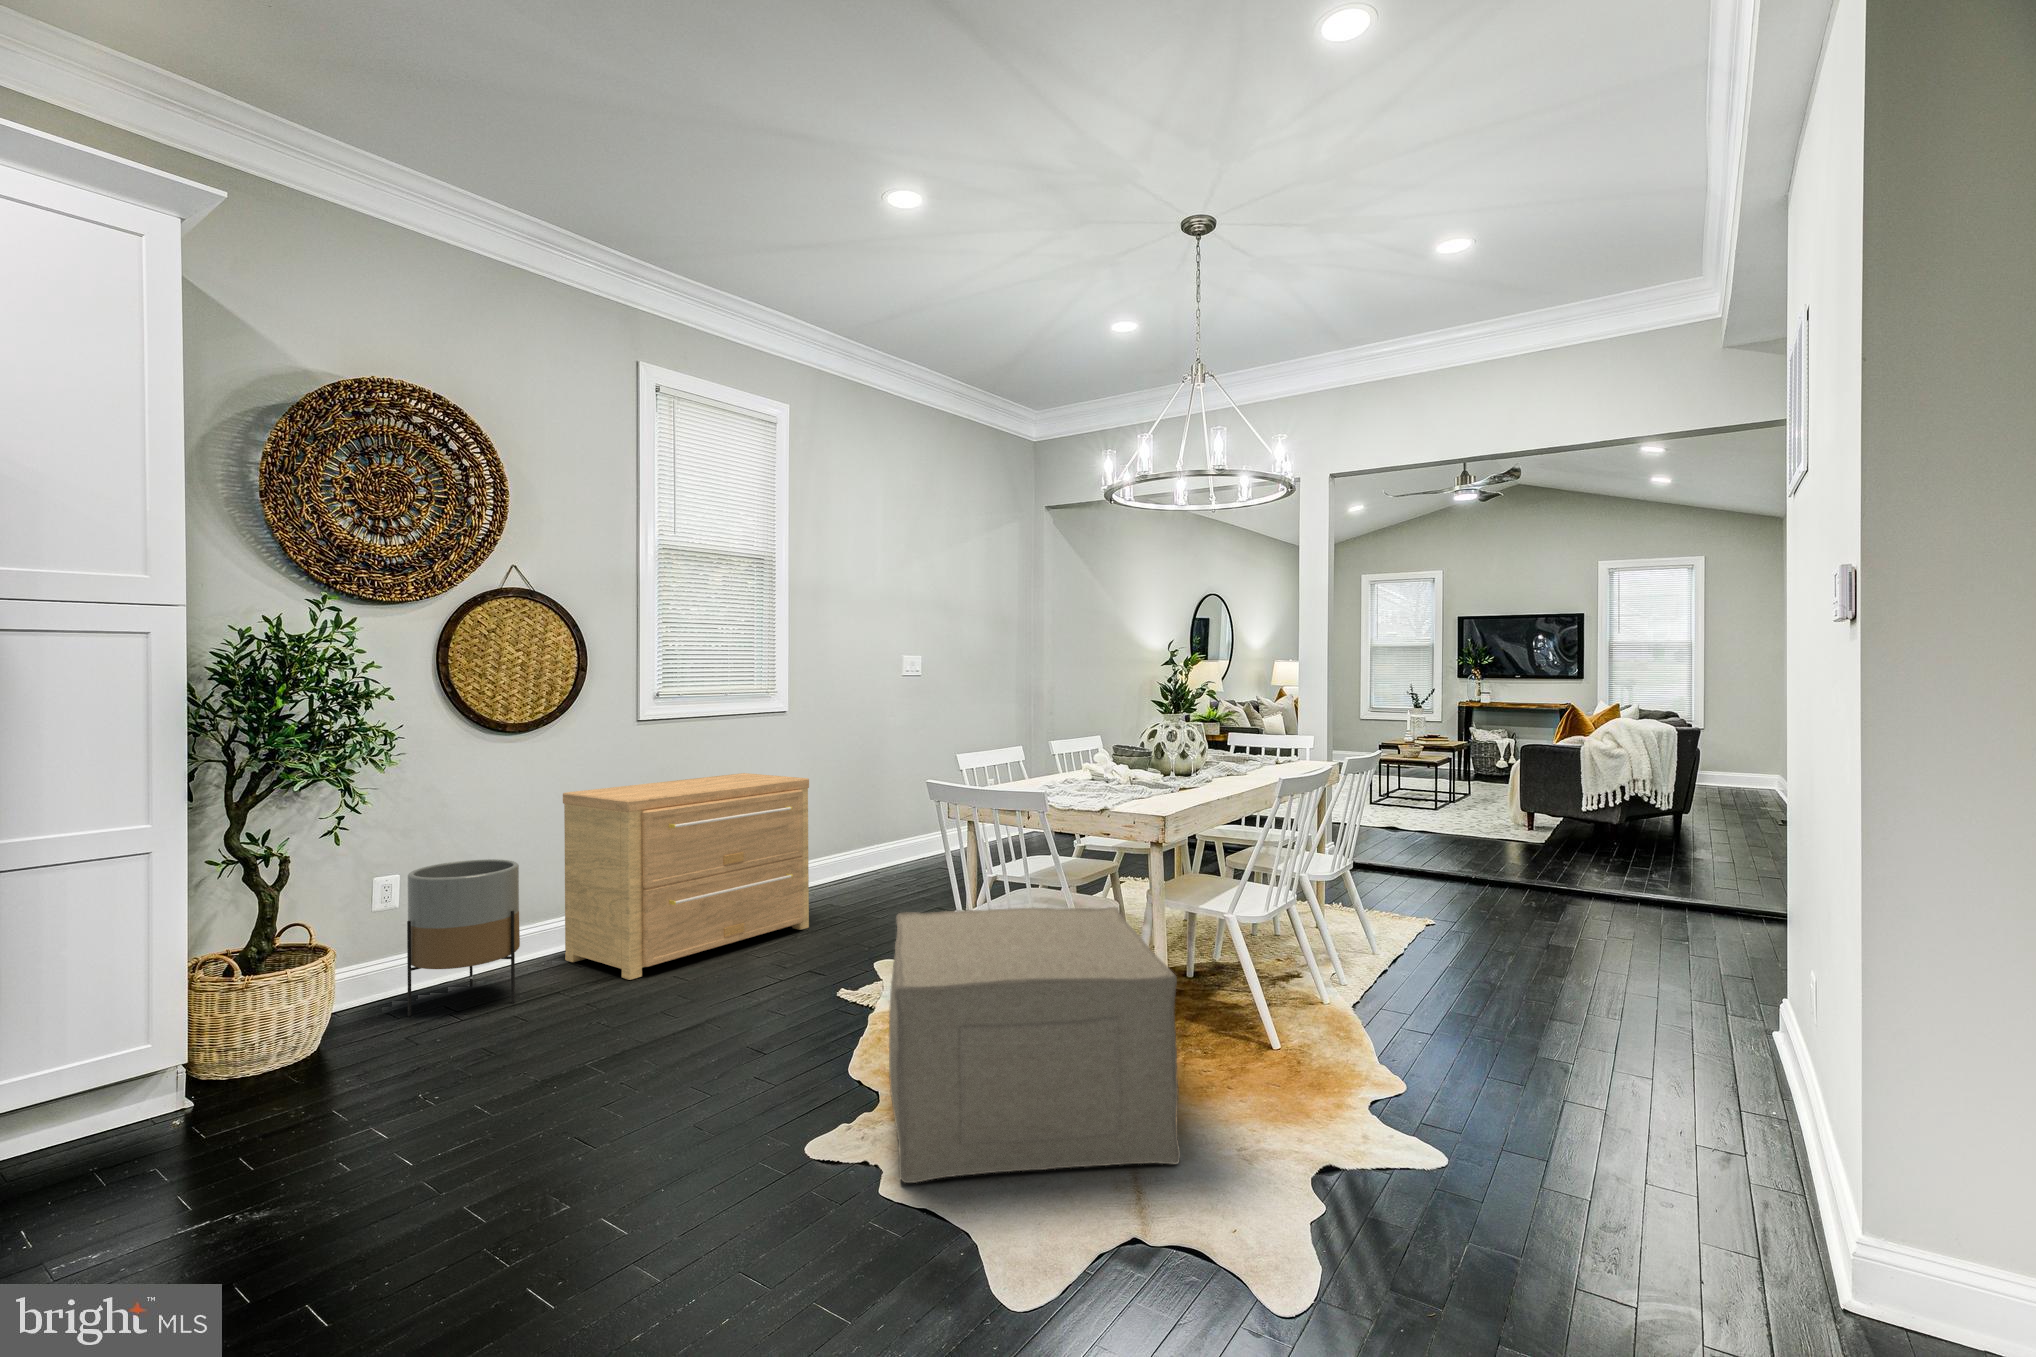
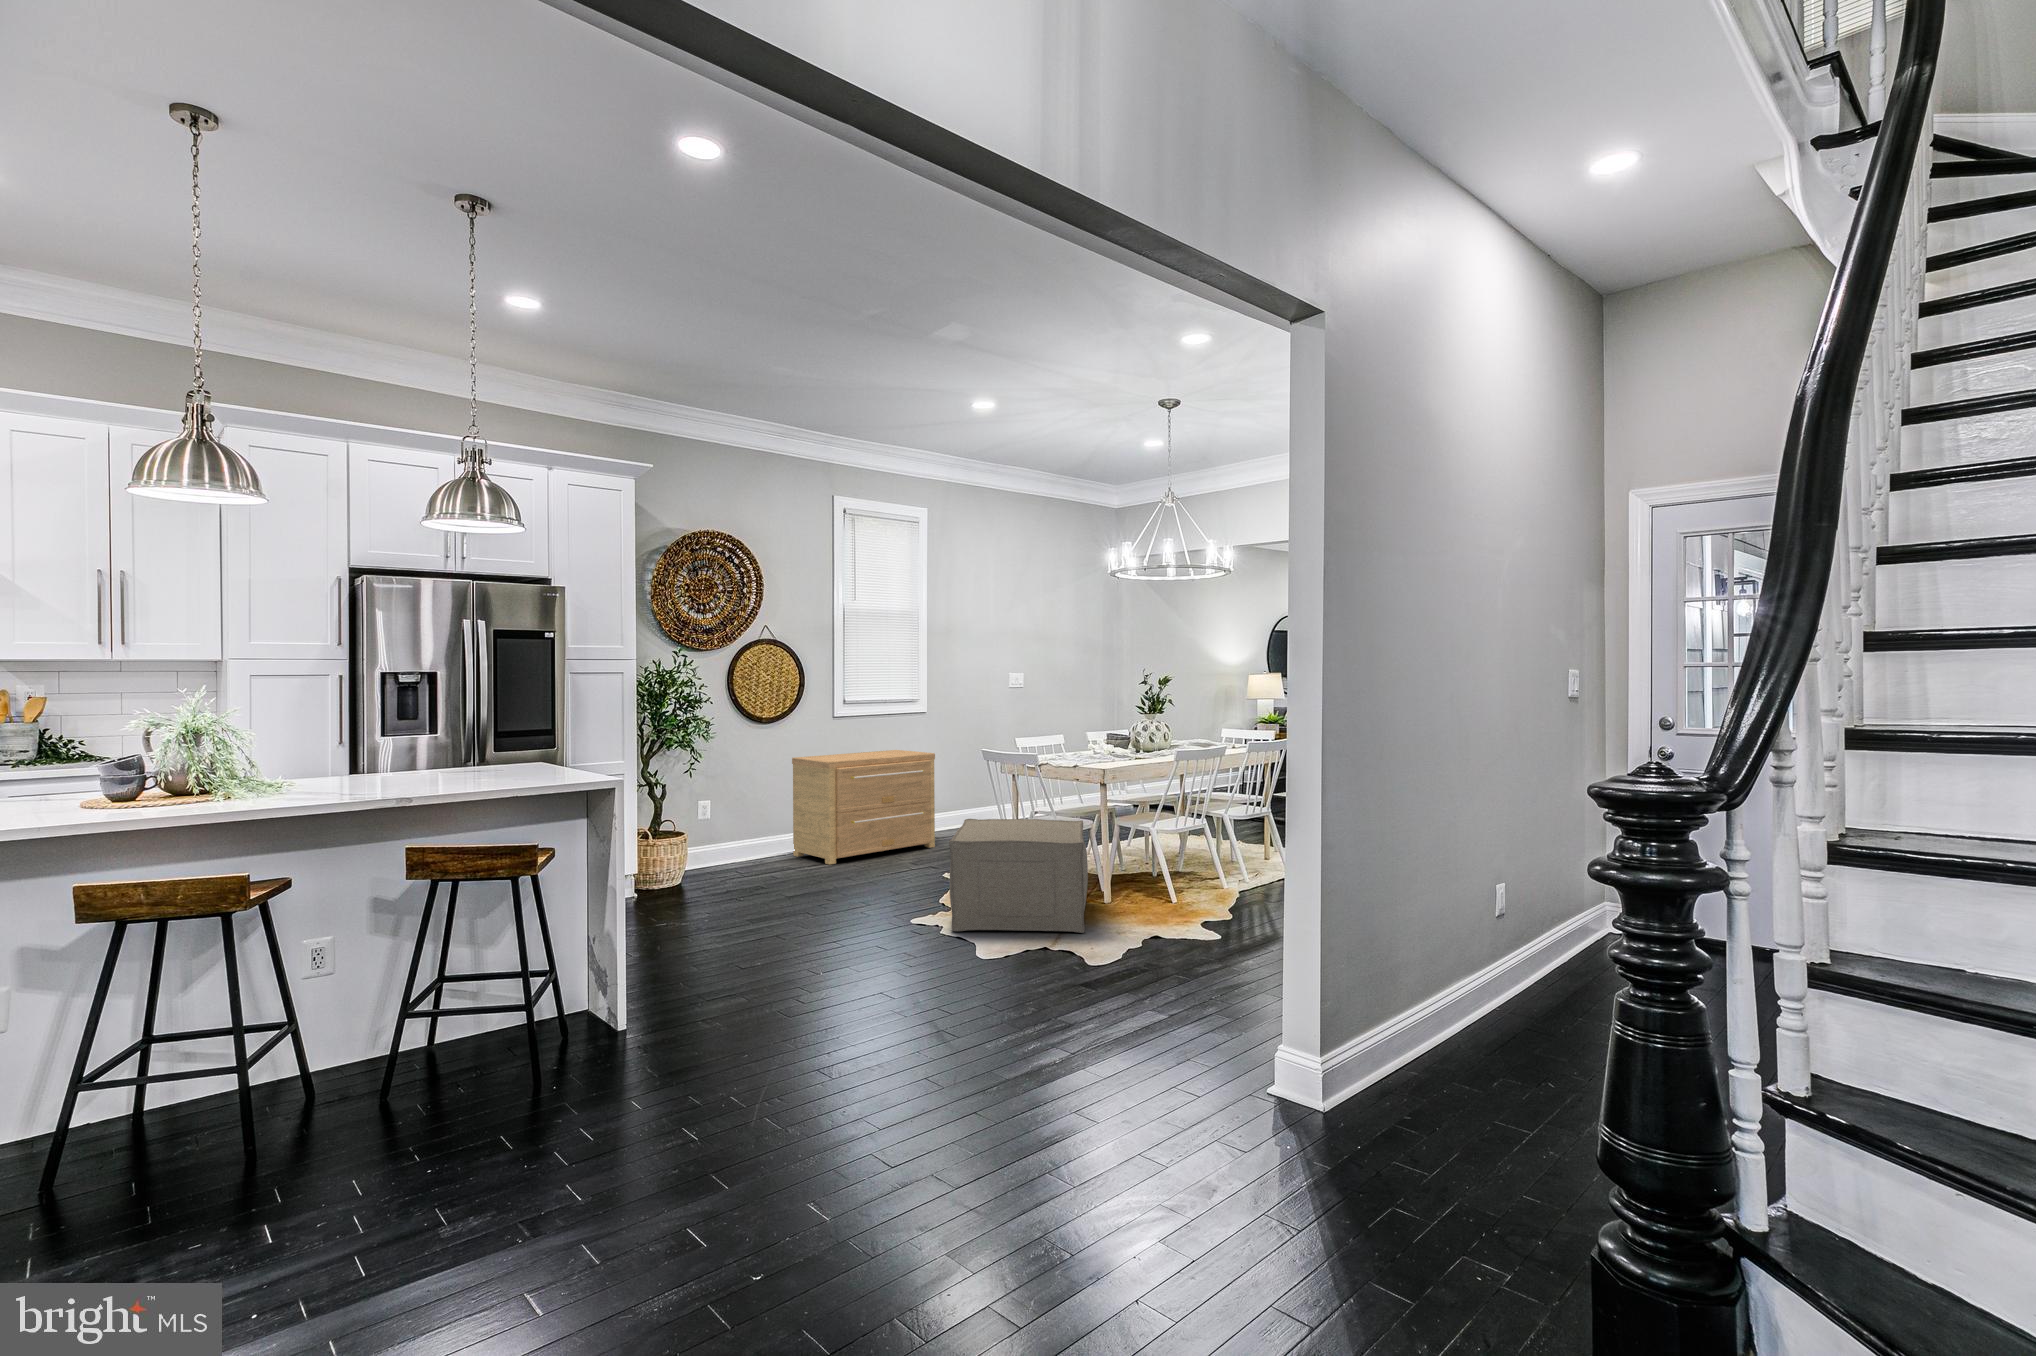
planter: present [407,859,520,1016] -> none [717,793,772,874]

